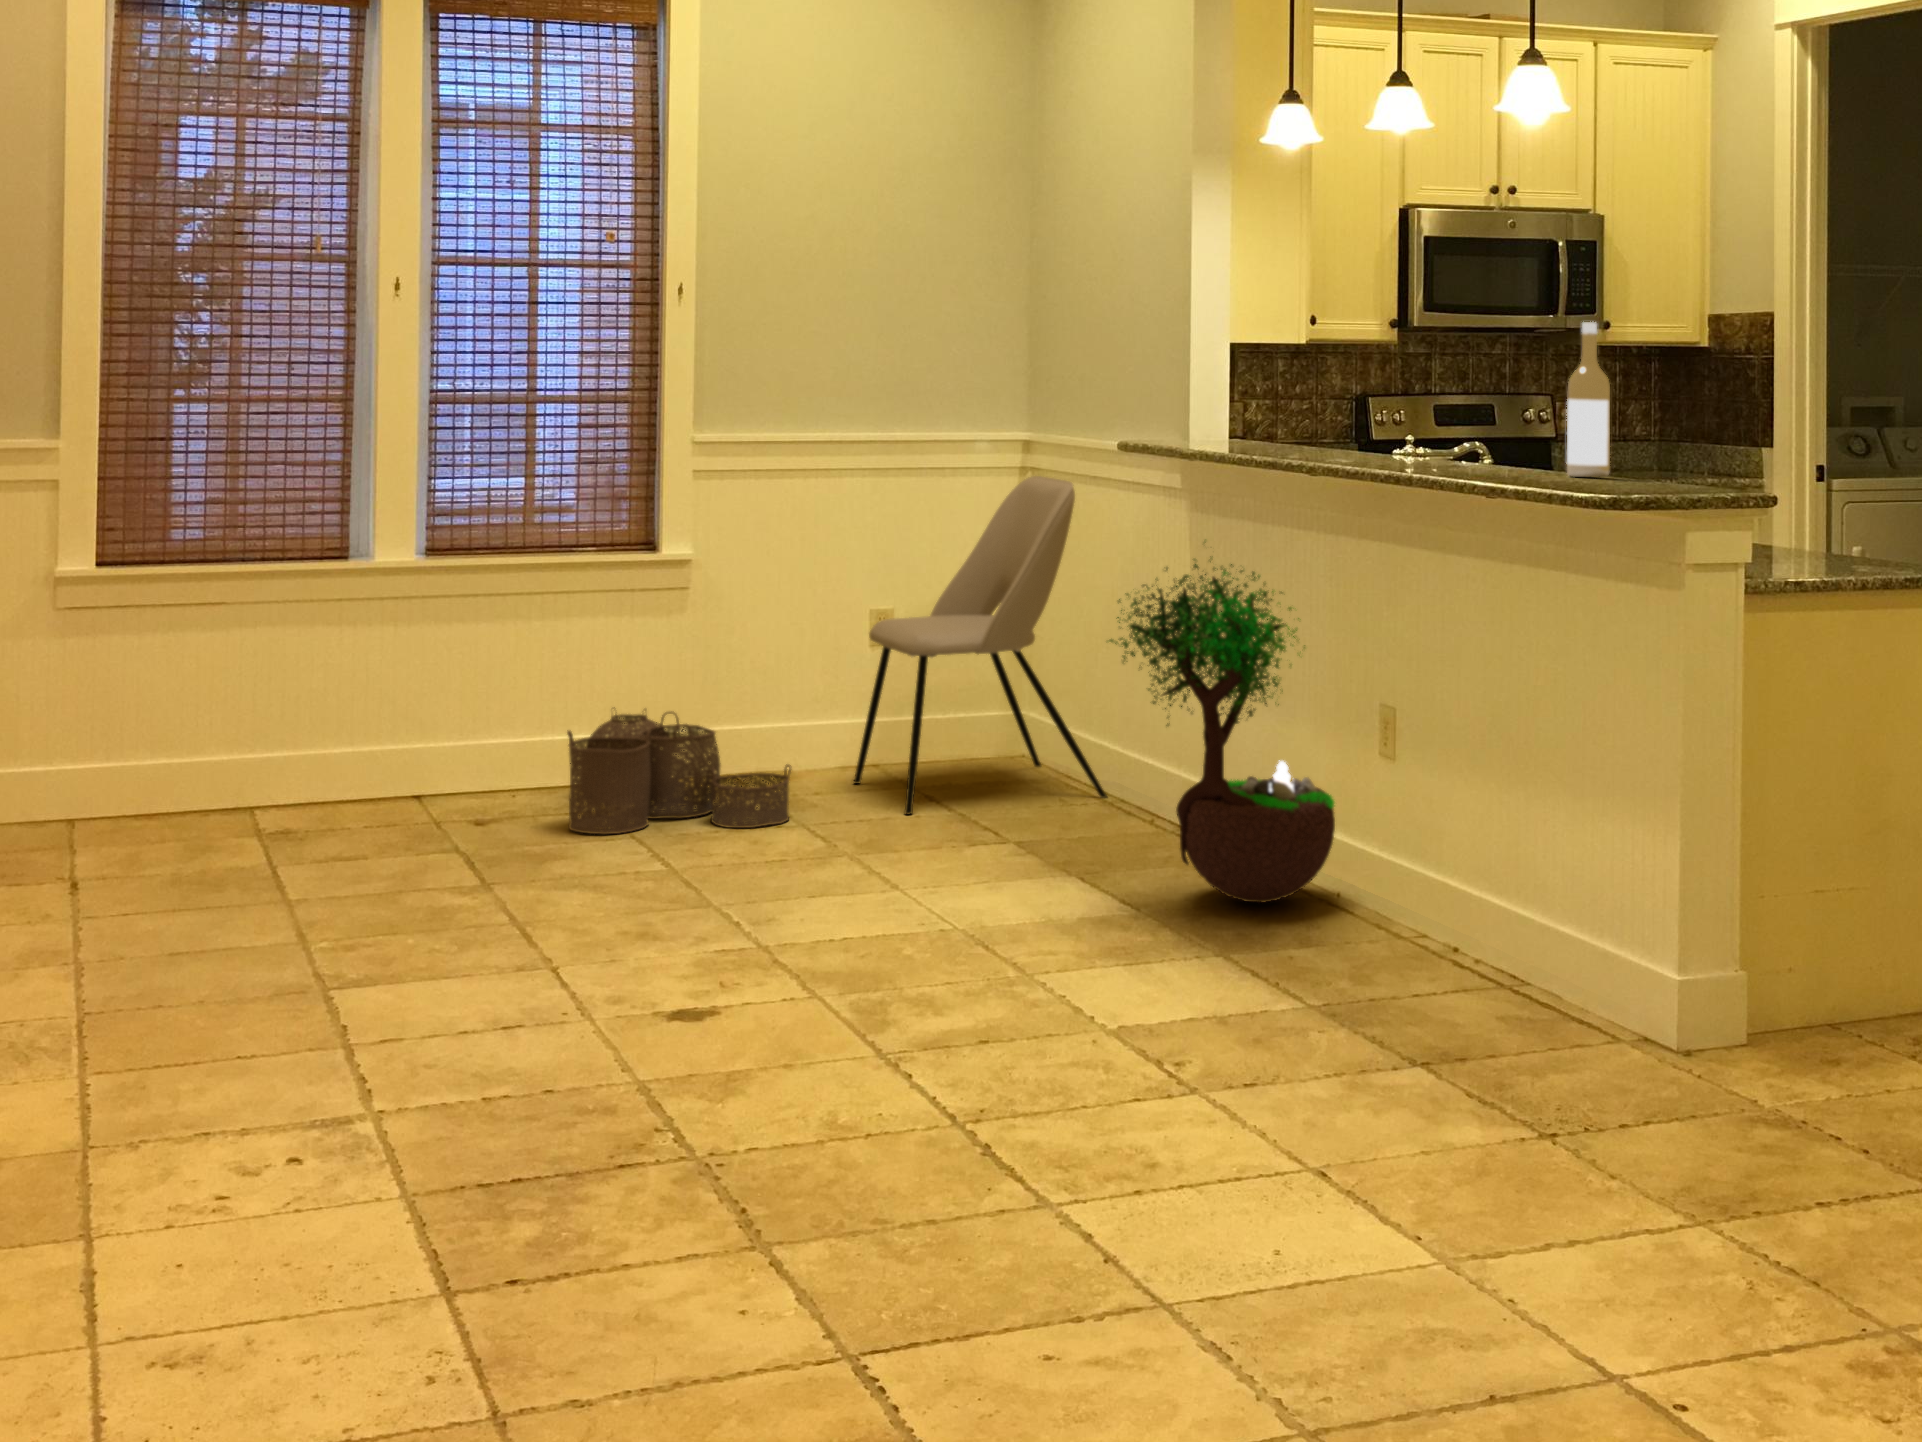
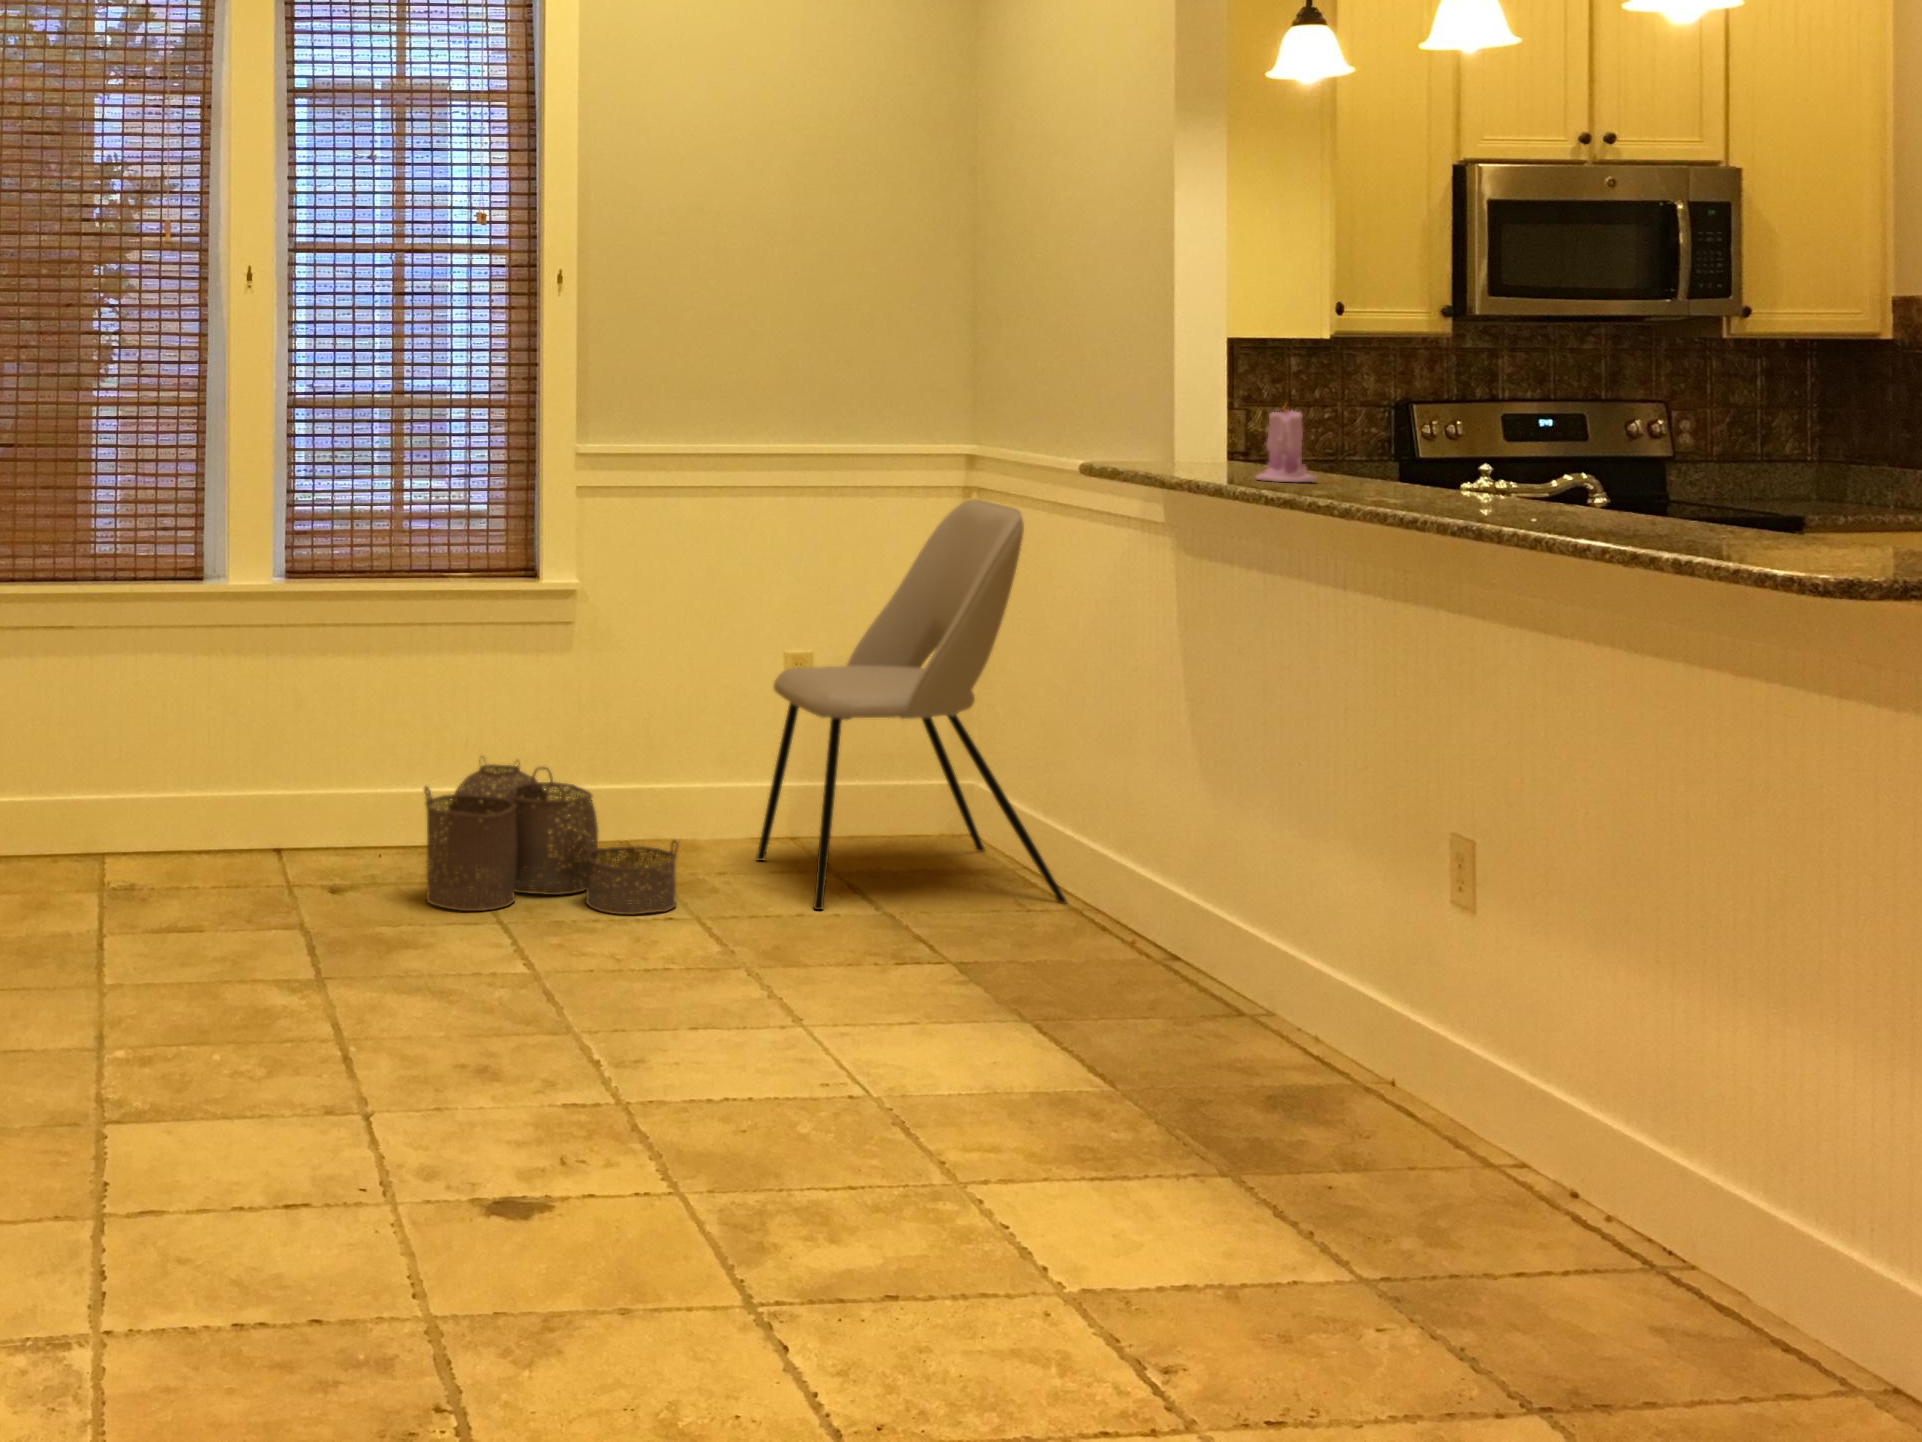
wine bottle: present [1567,322,1610,477] -> none [1760,318,1833,548]
candle: none [1249,388,1294,450] -> present [1256,407,1317,482]
potted tree: present [1109,558,1335,903] -> none [1062,603,1391,1092]

